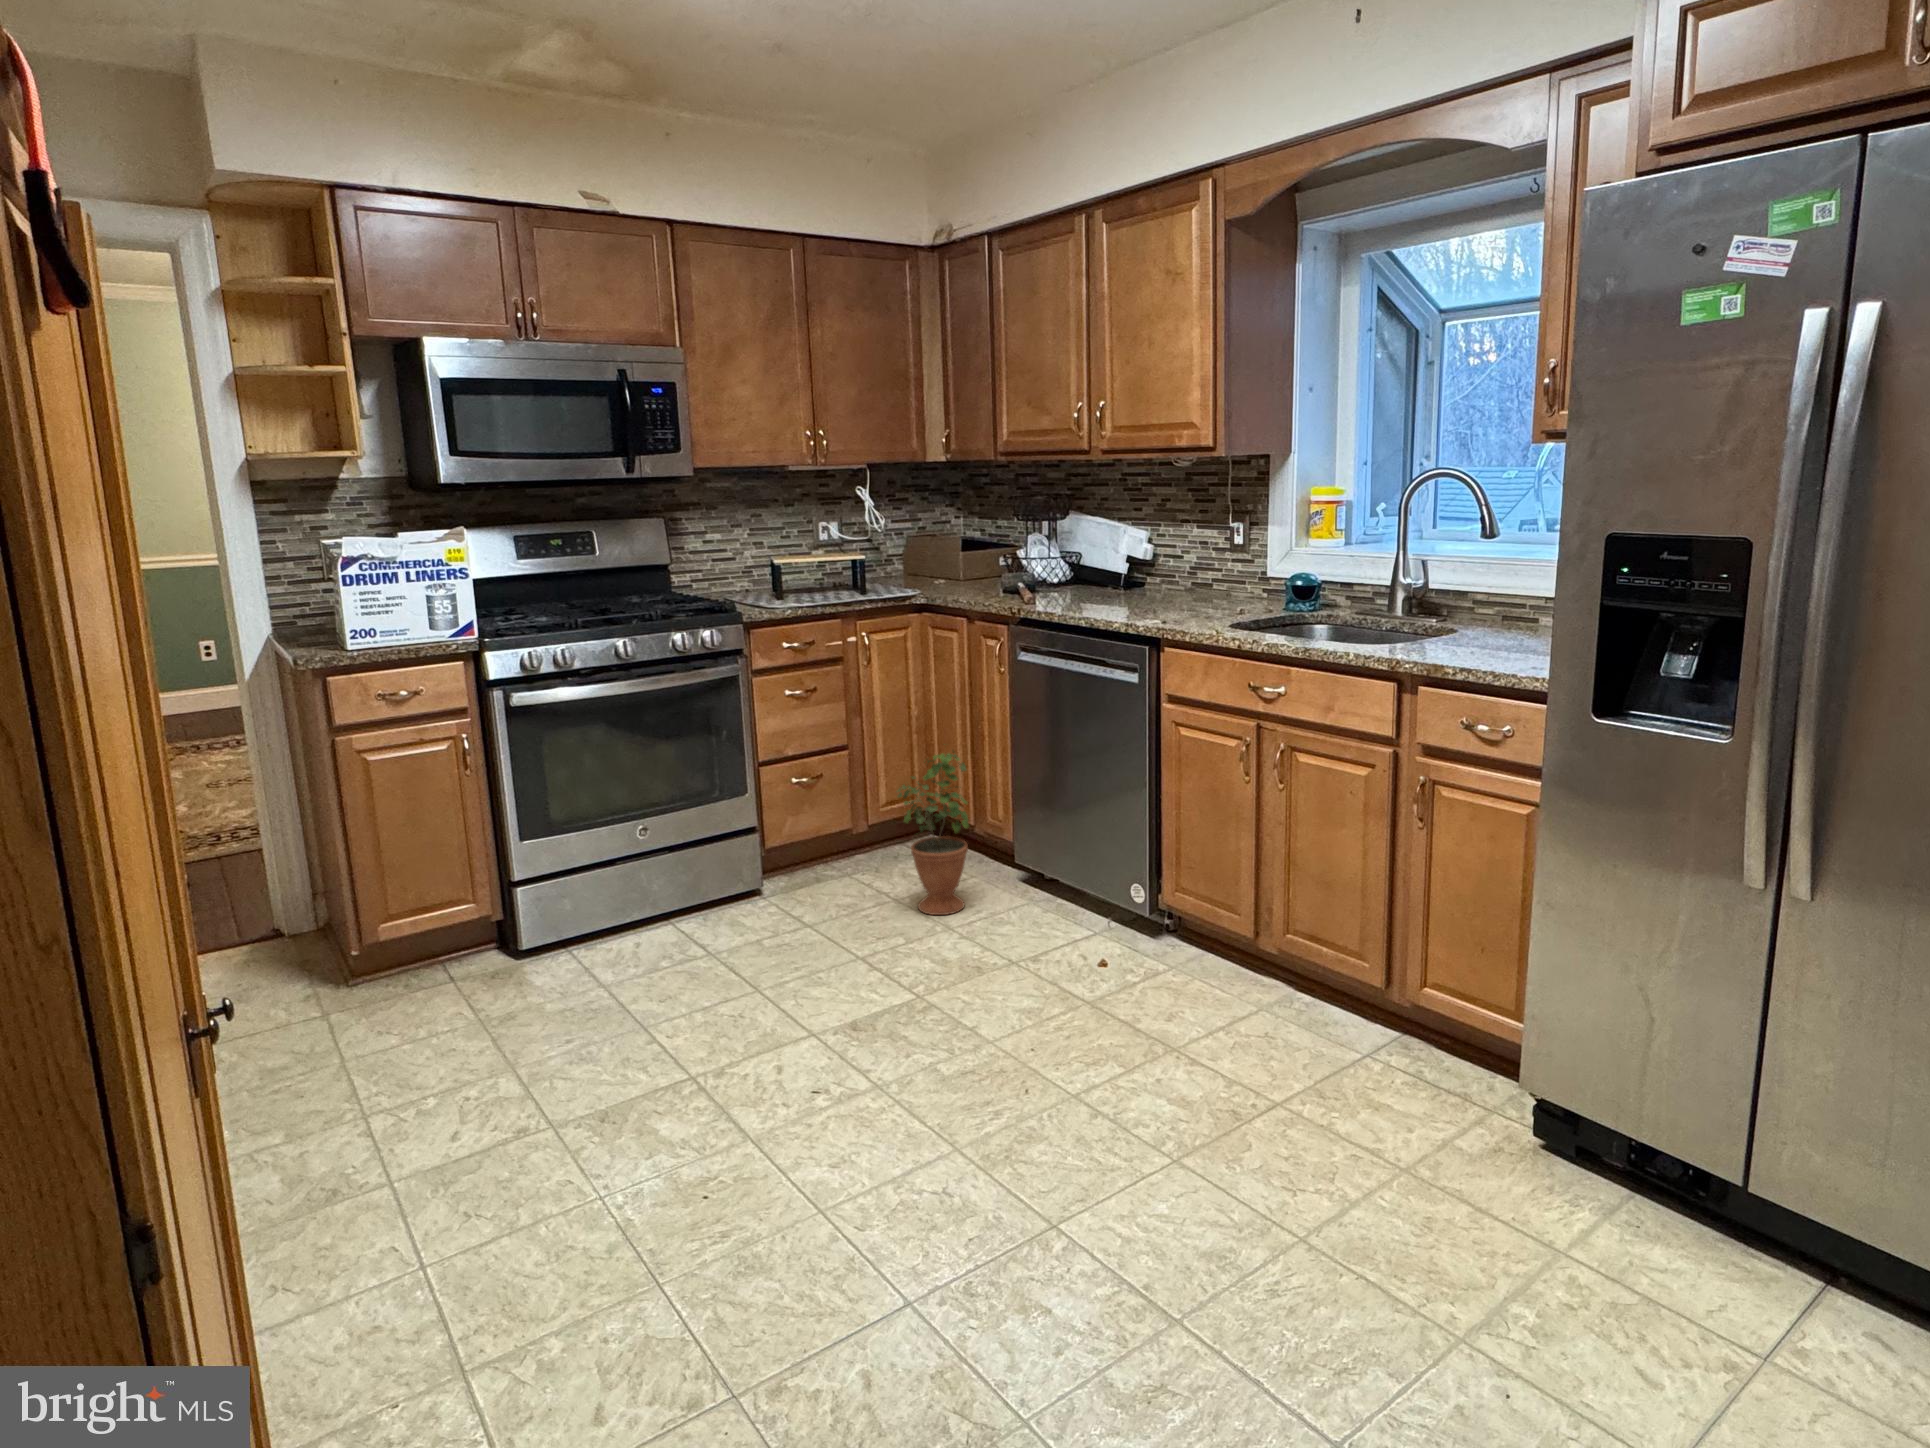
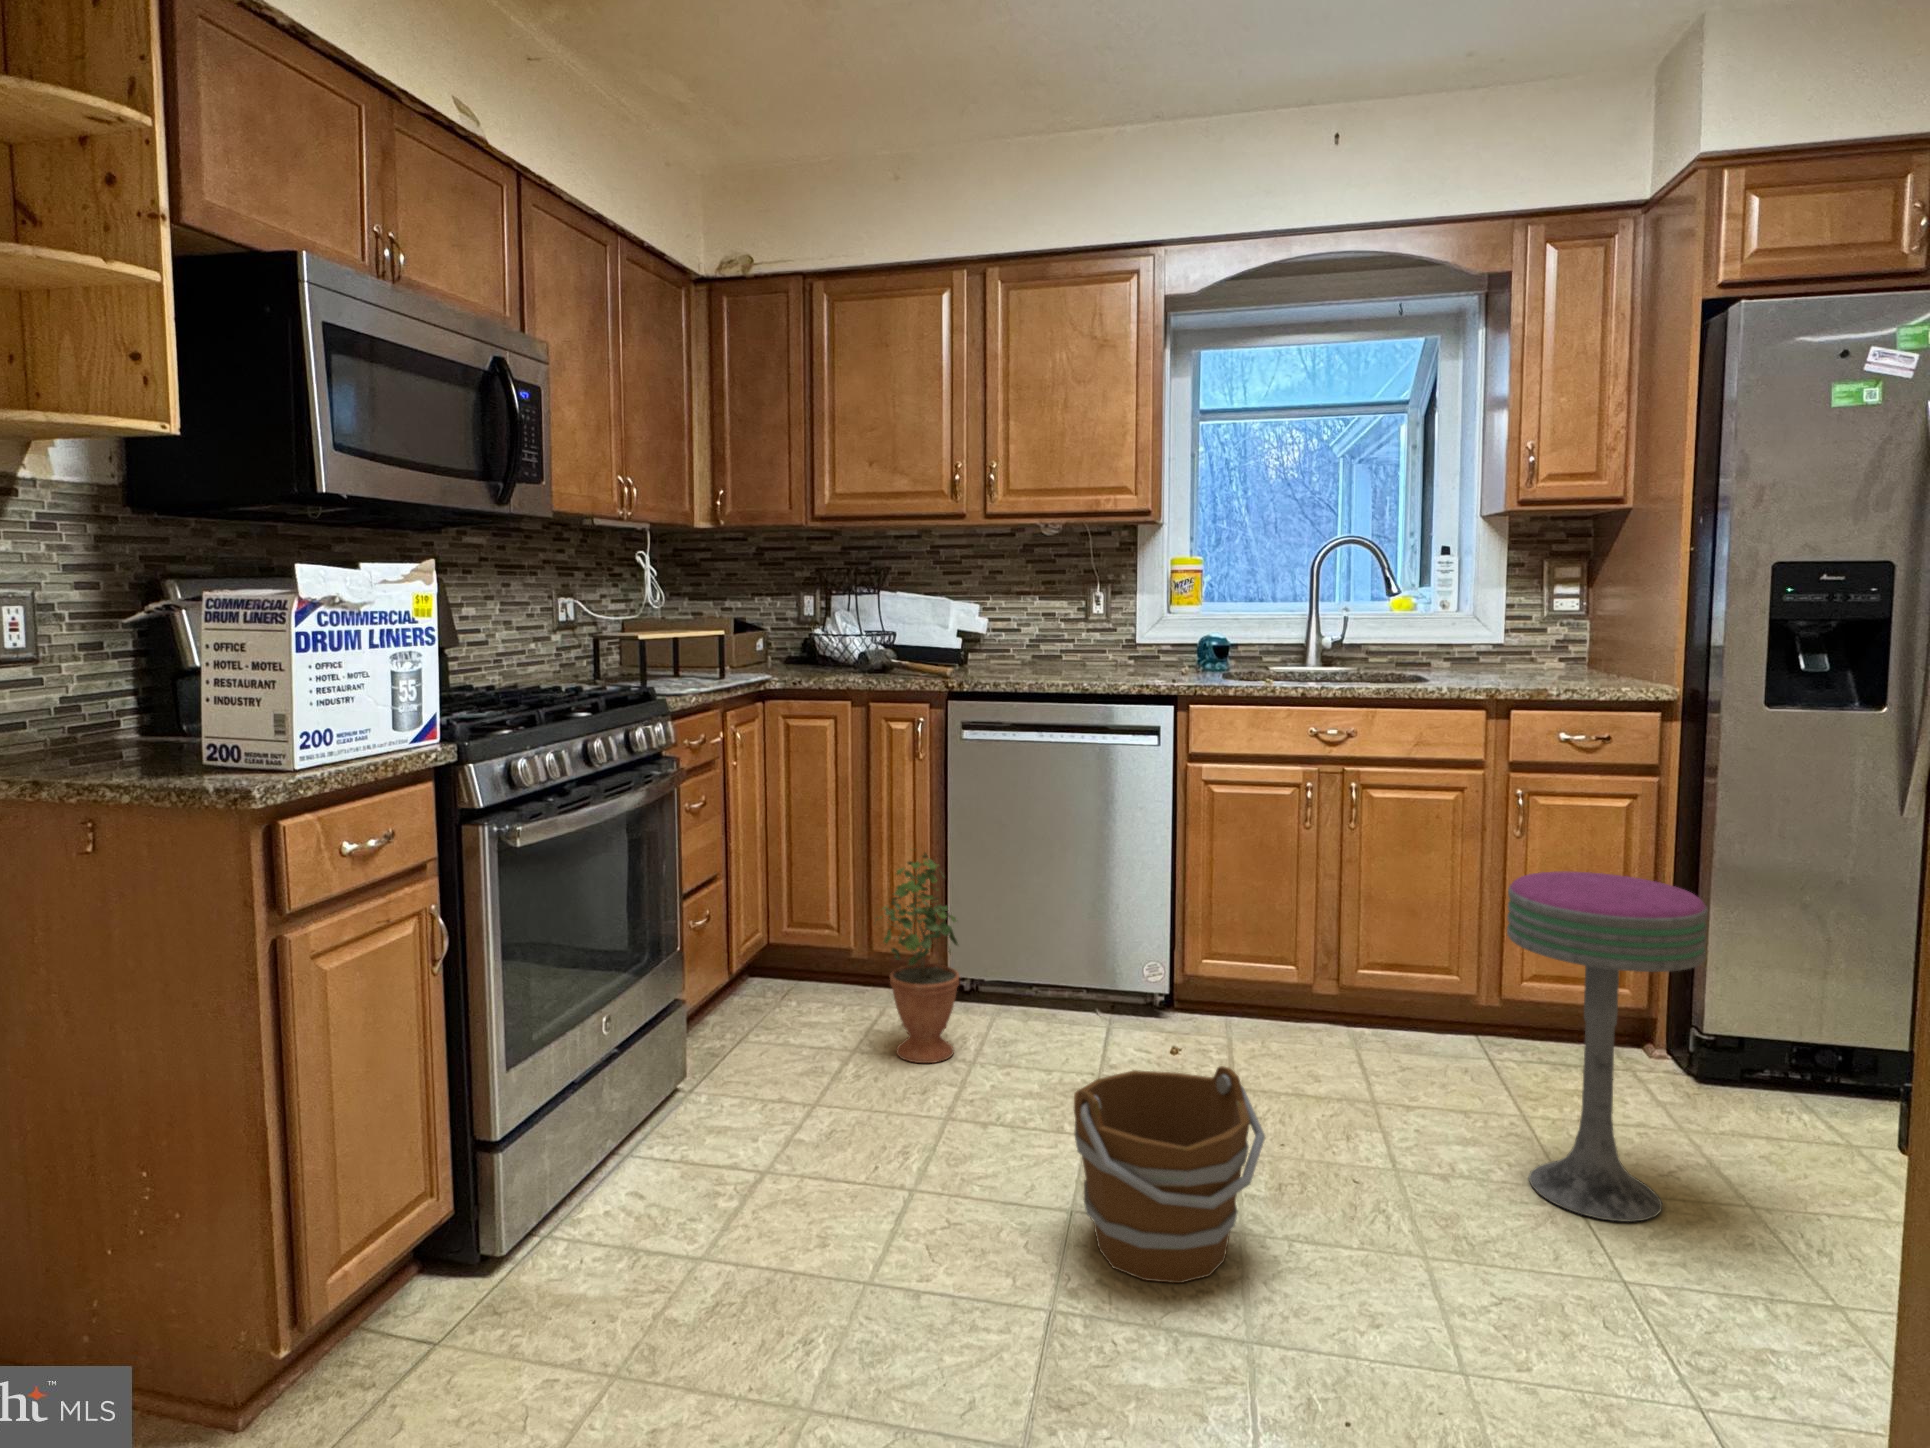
bar stool: none [1089,850,1265,1198] -> present [1507,872,1708,1222]
bucket: none [722,933,870,1092] -> present [1074,1066,1265,1283]

